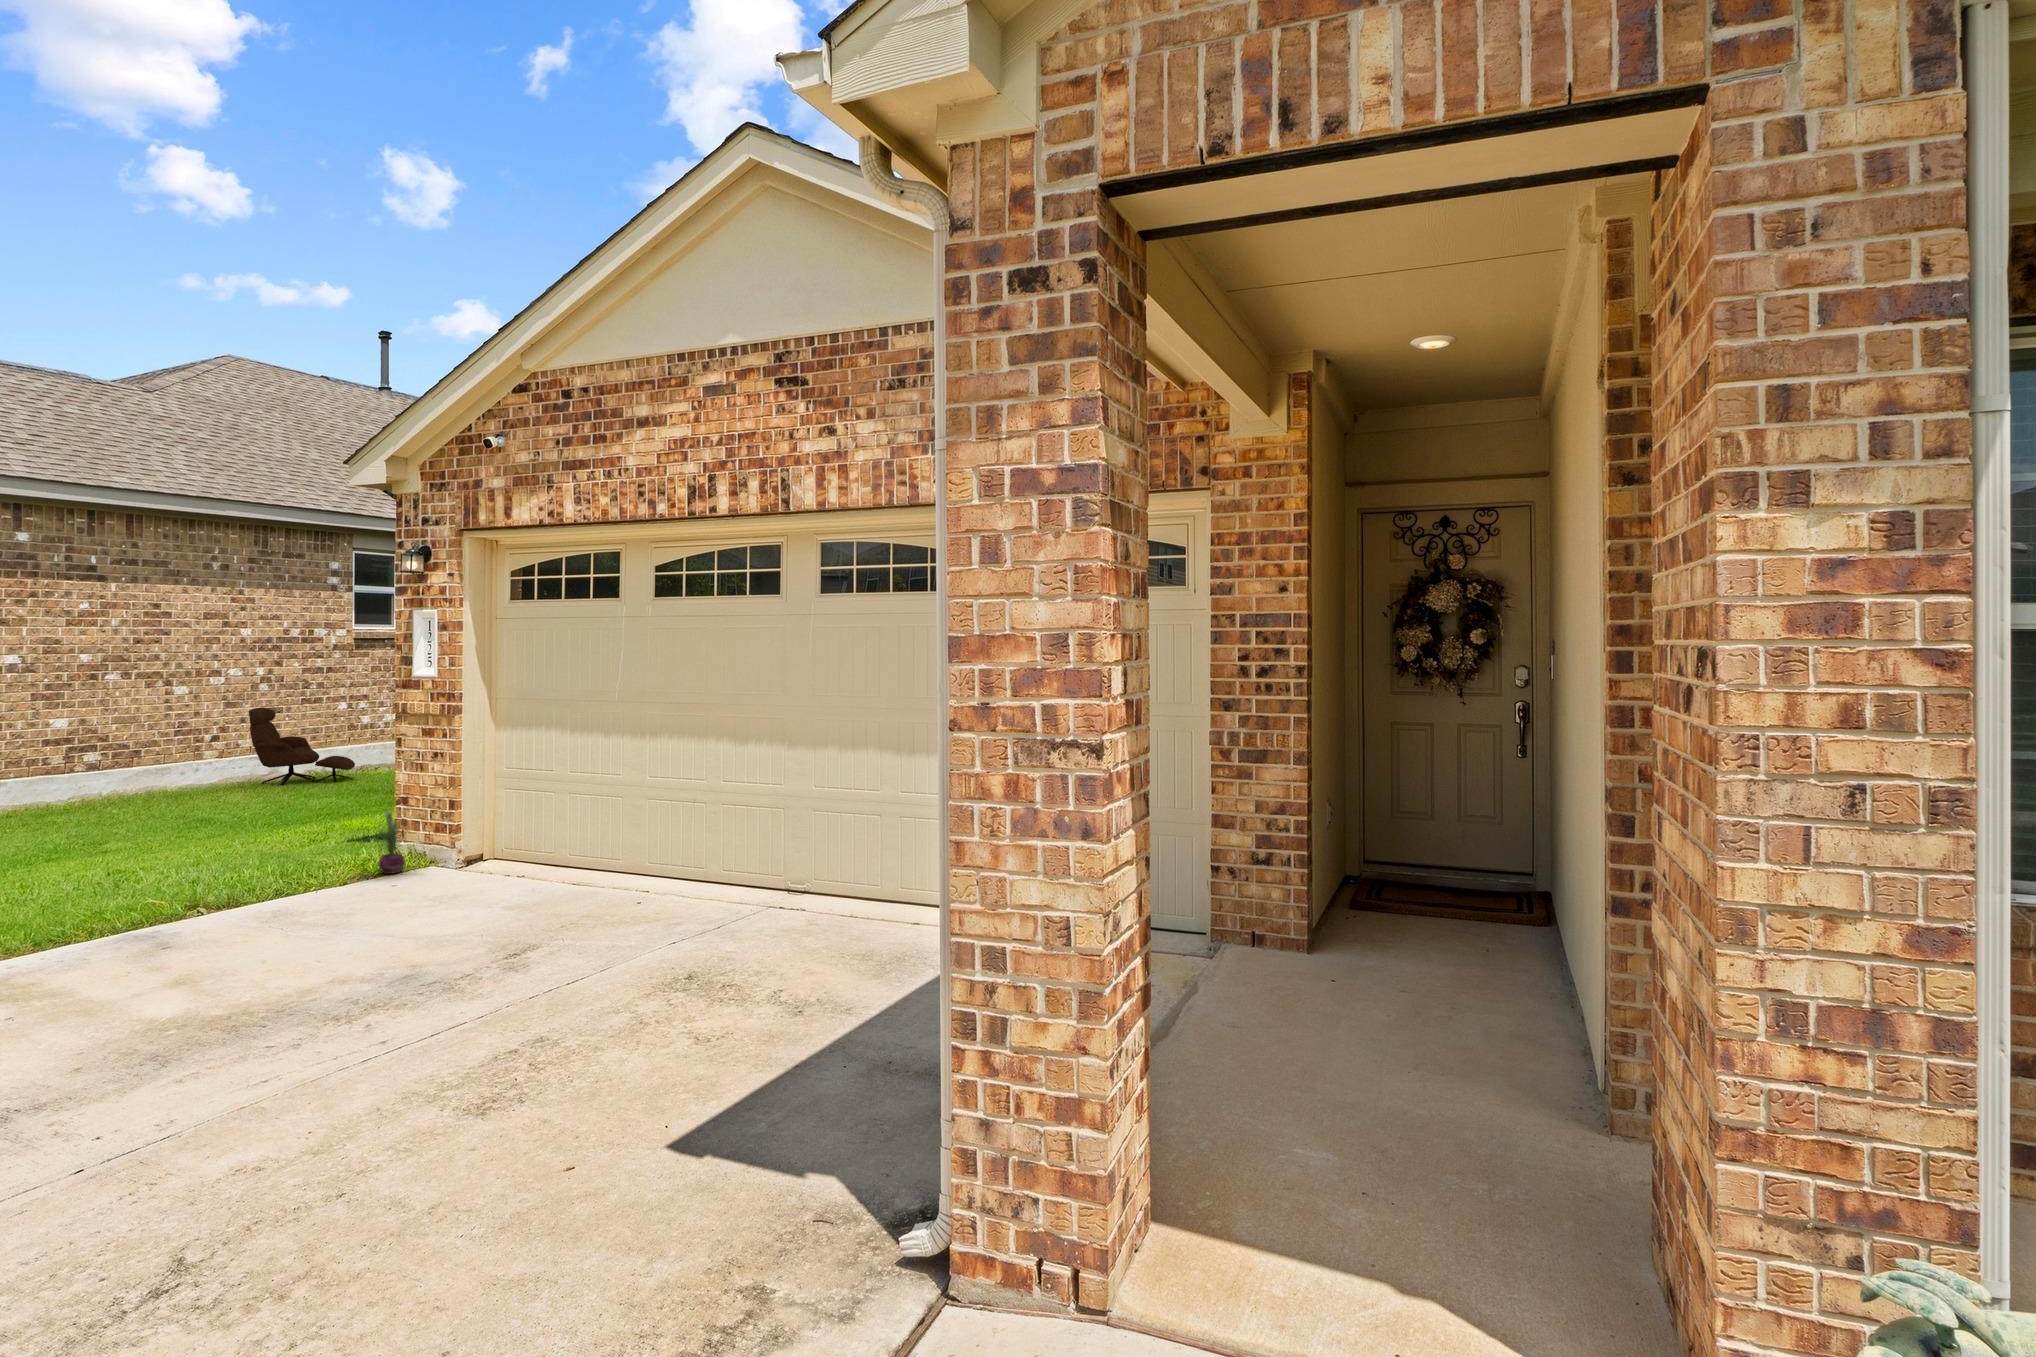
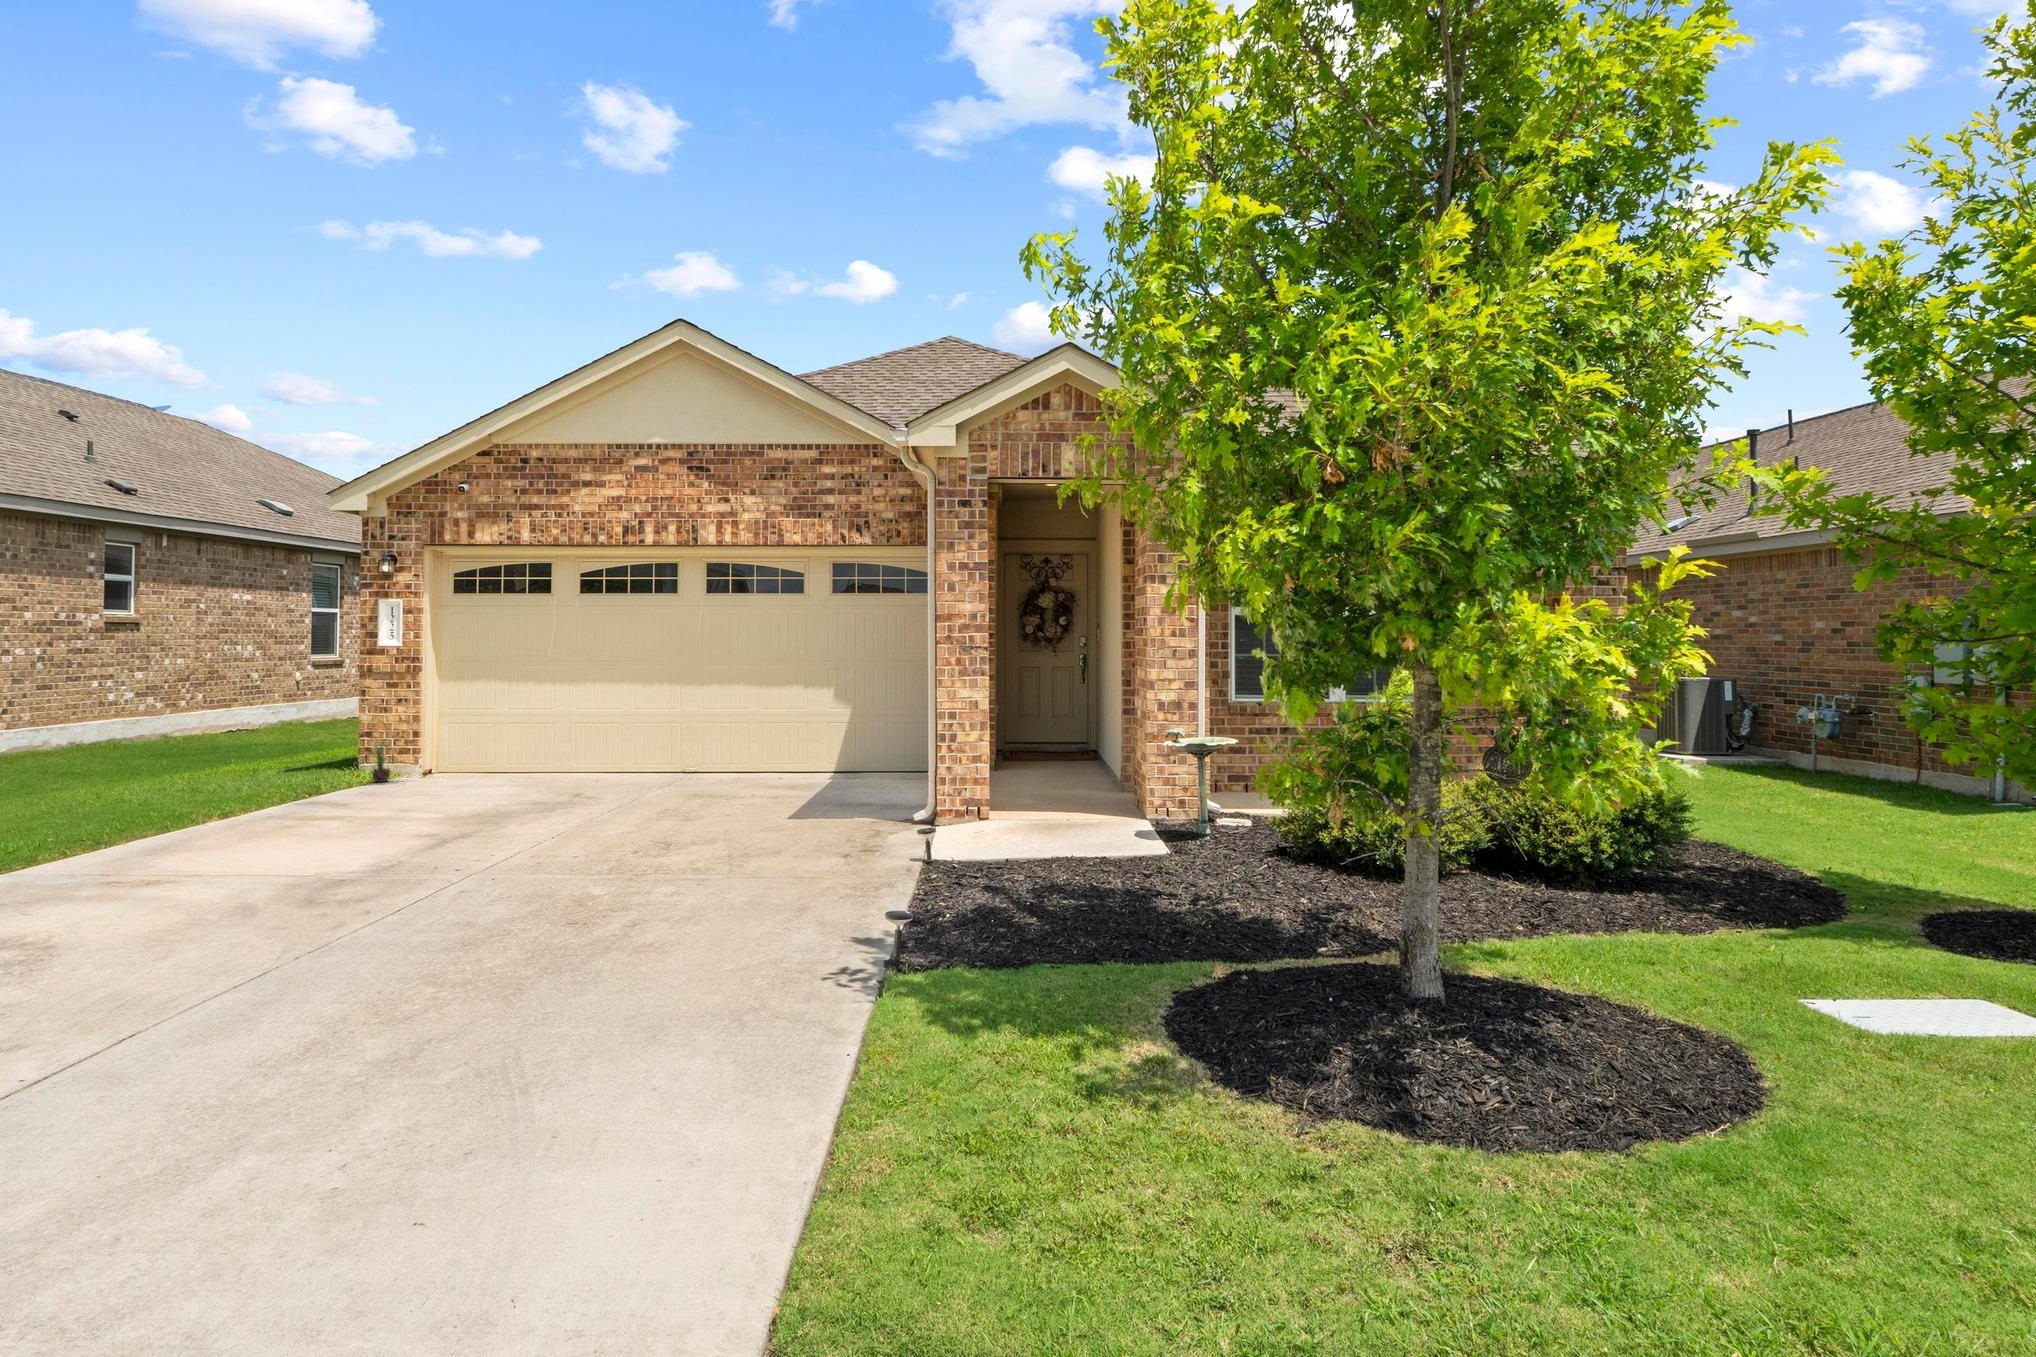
lounge chair: present [249,707,355,785] -> none [32,685,132,754]

